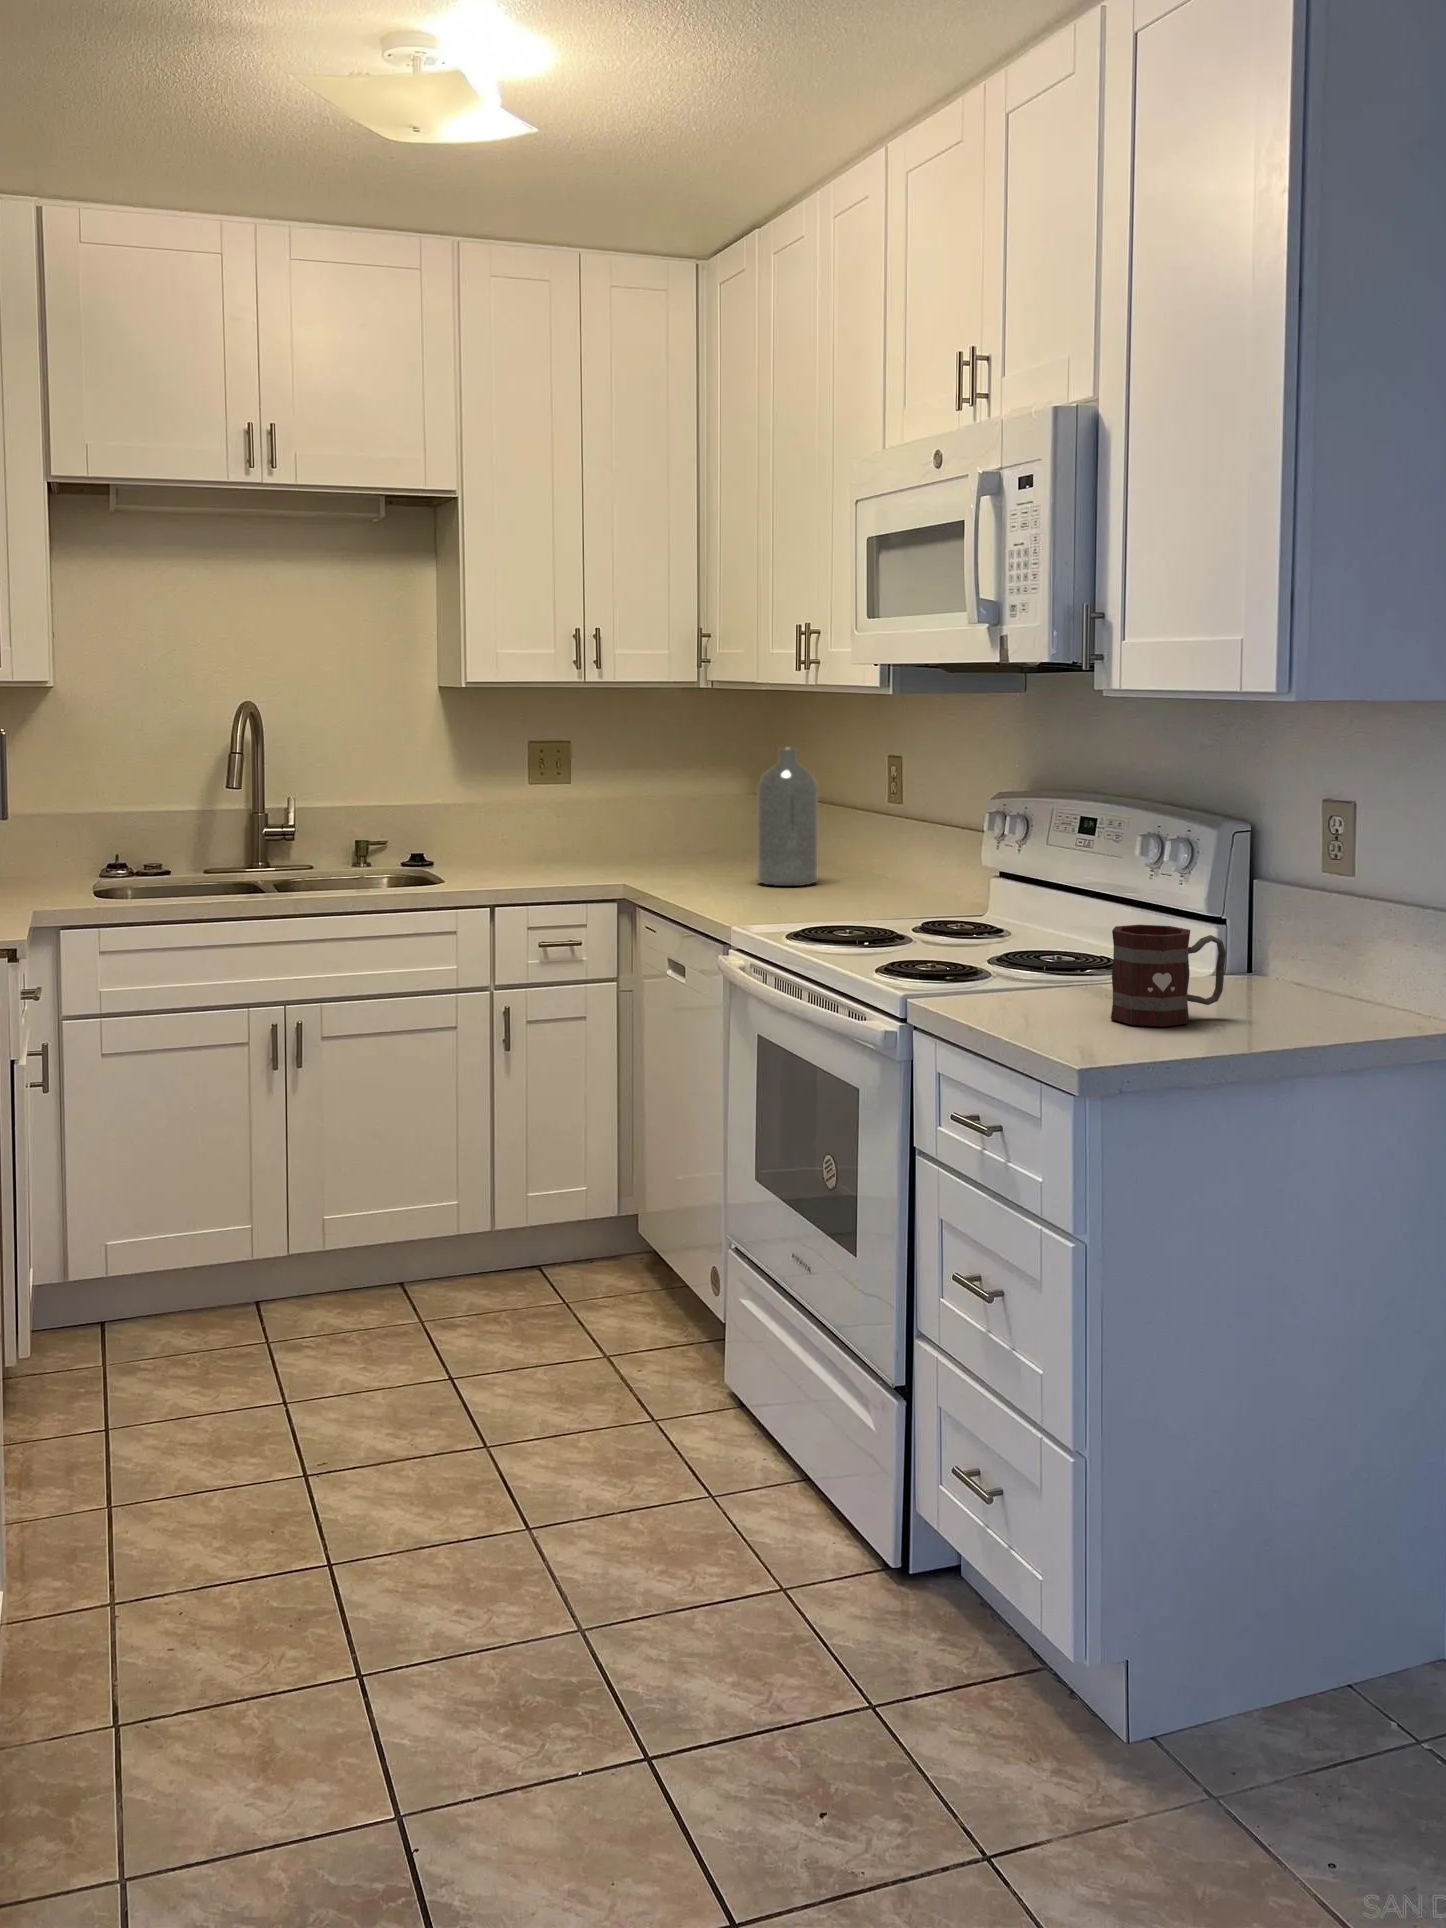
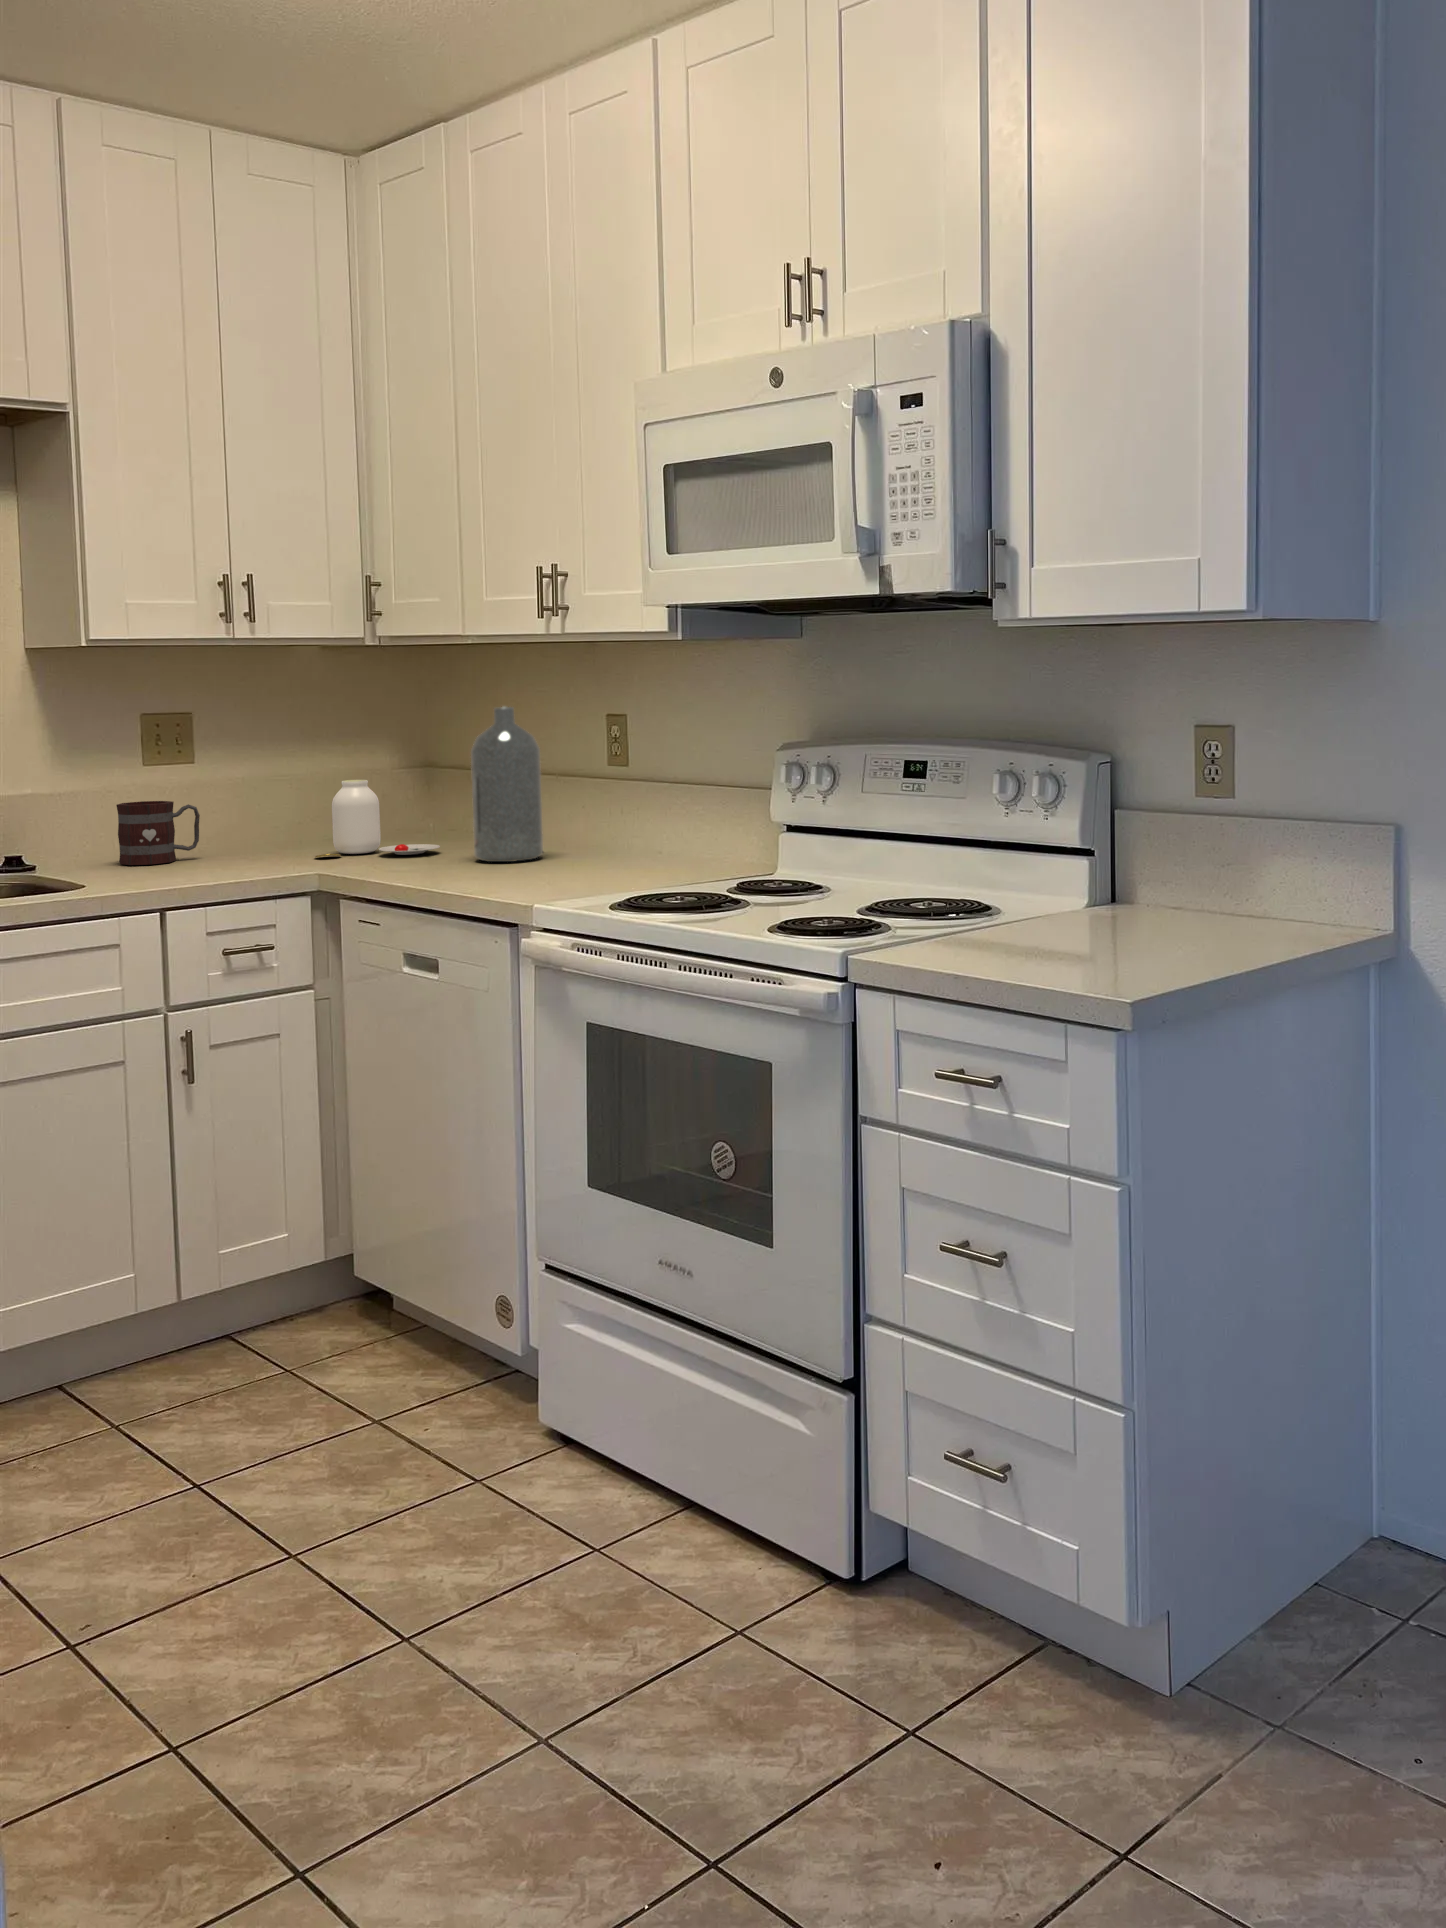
jar: none [641,805,744,873] -> present [314,780,440,857]
mug: present [1111,925,1226,1026] -> present [116,801,200,865]

